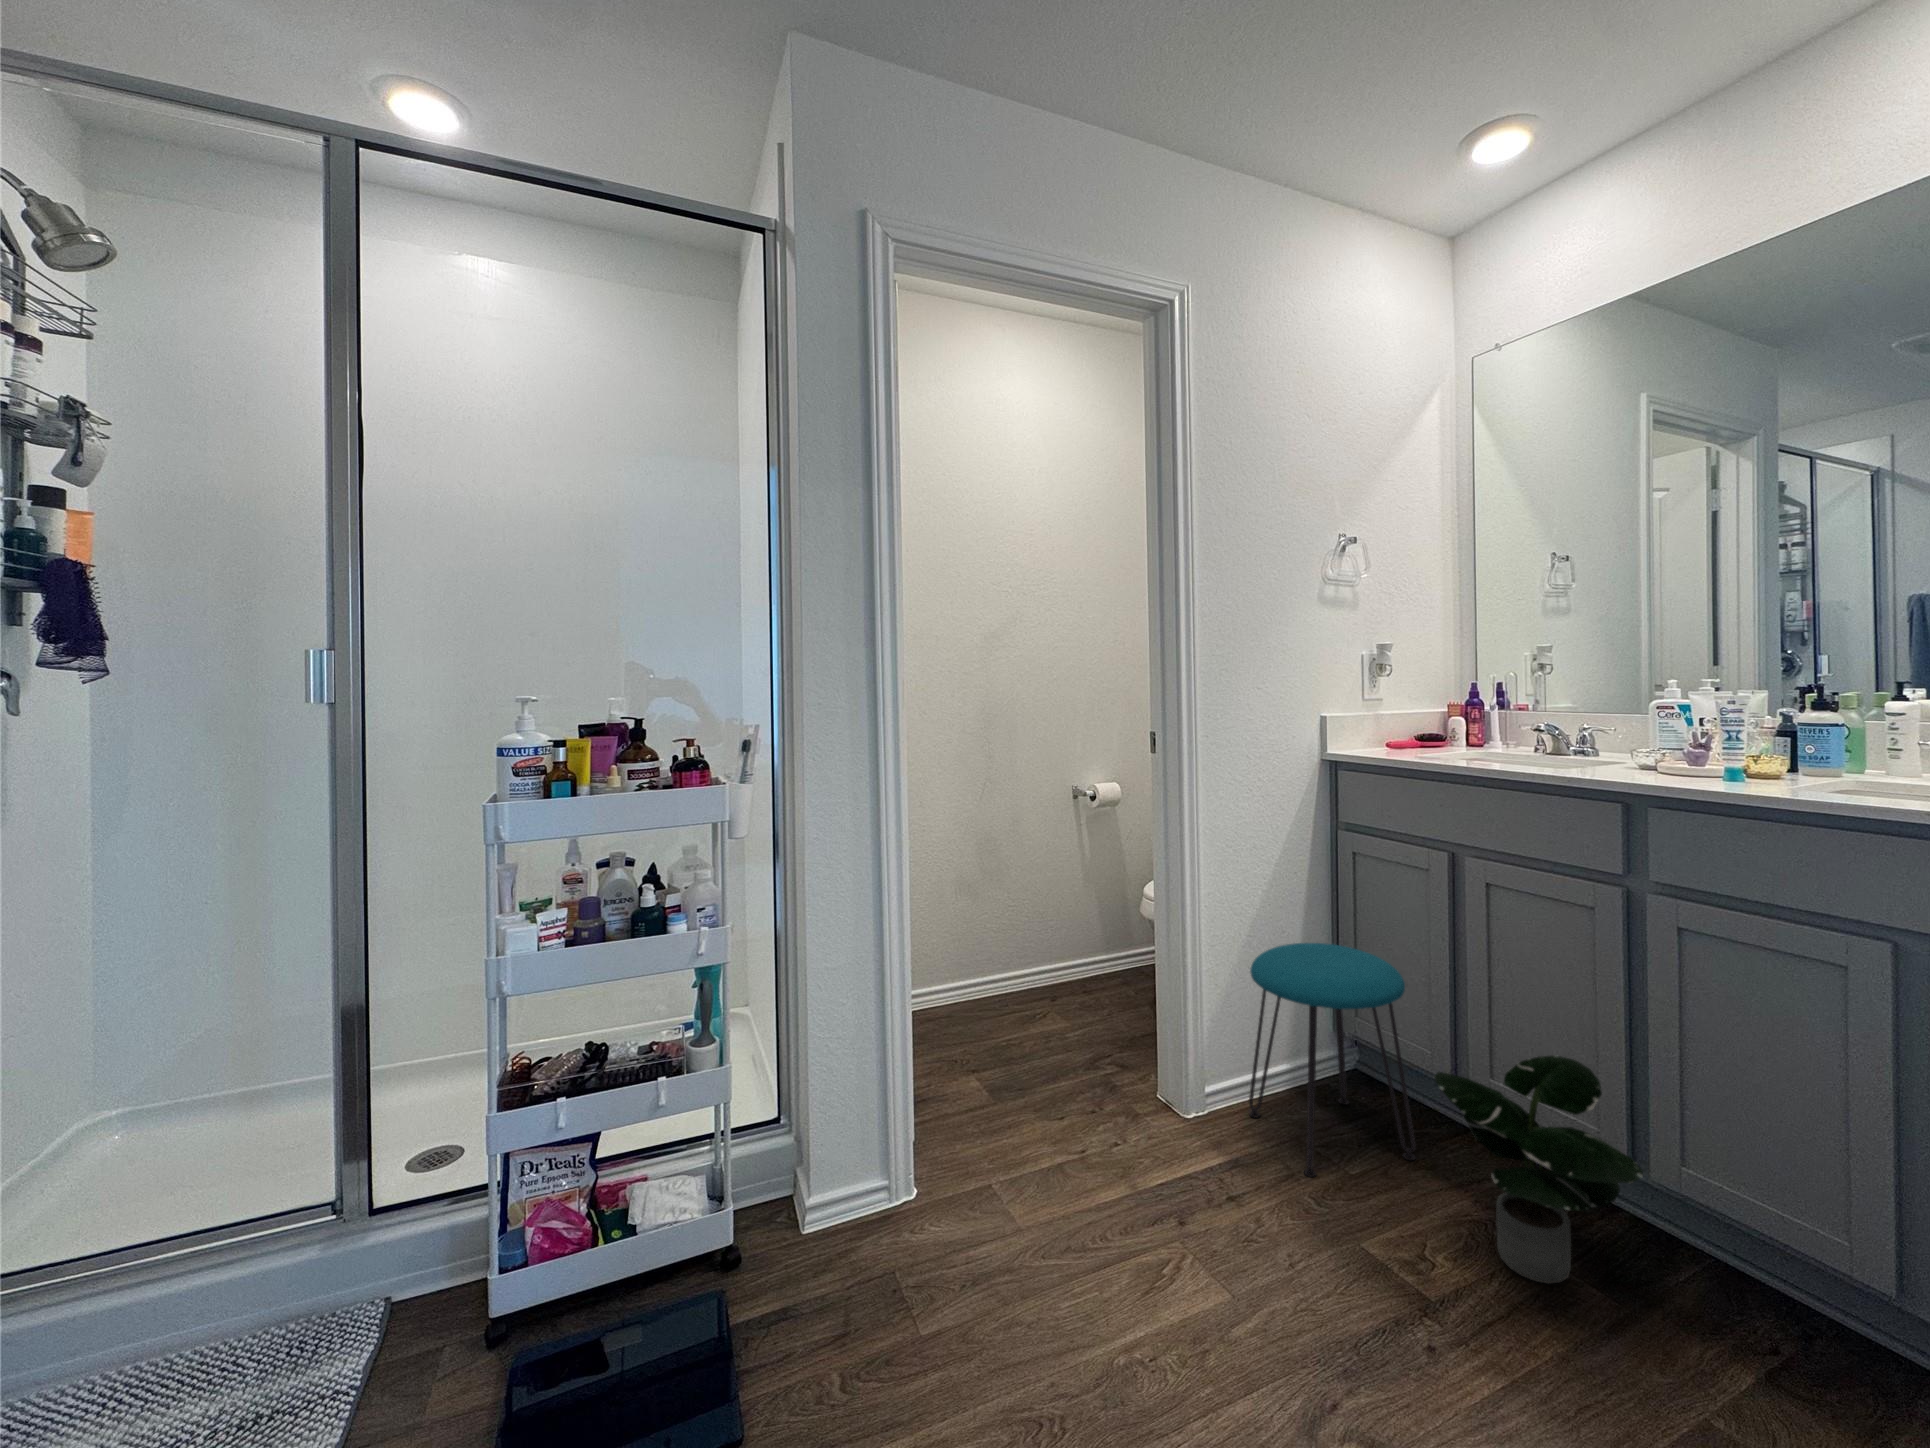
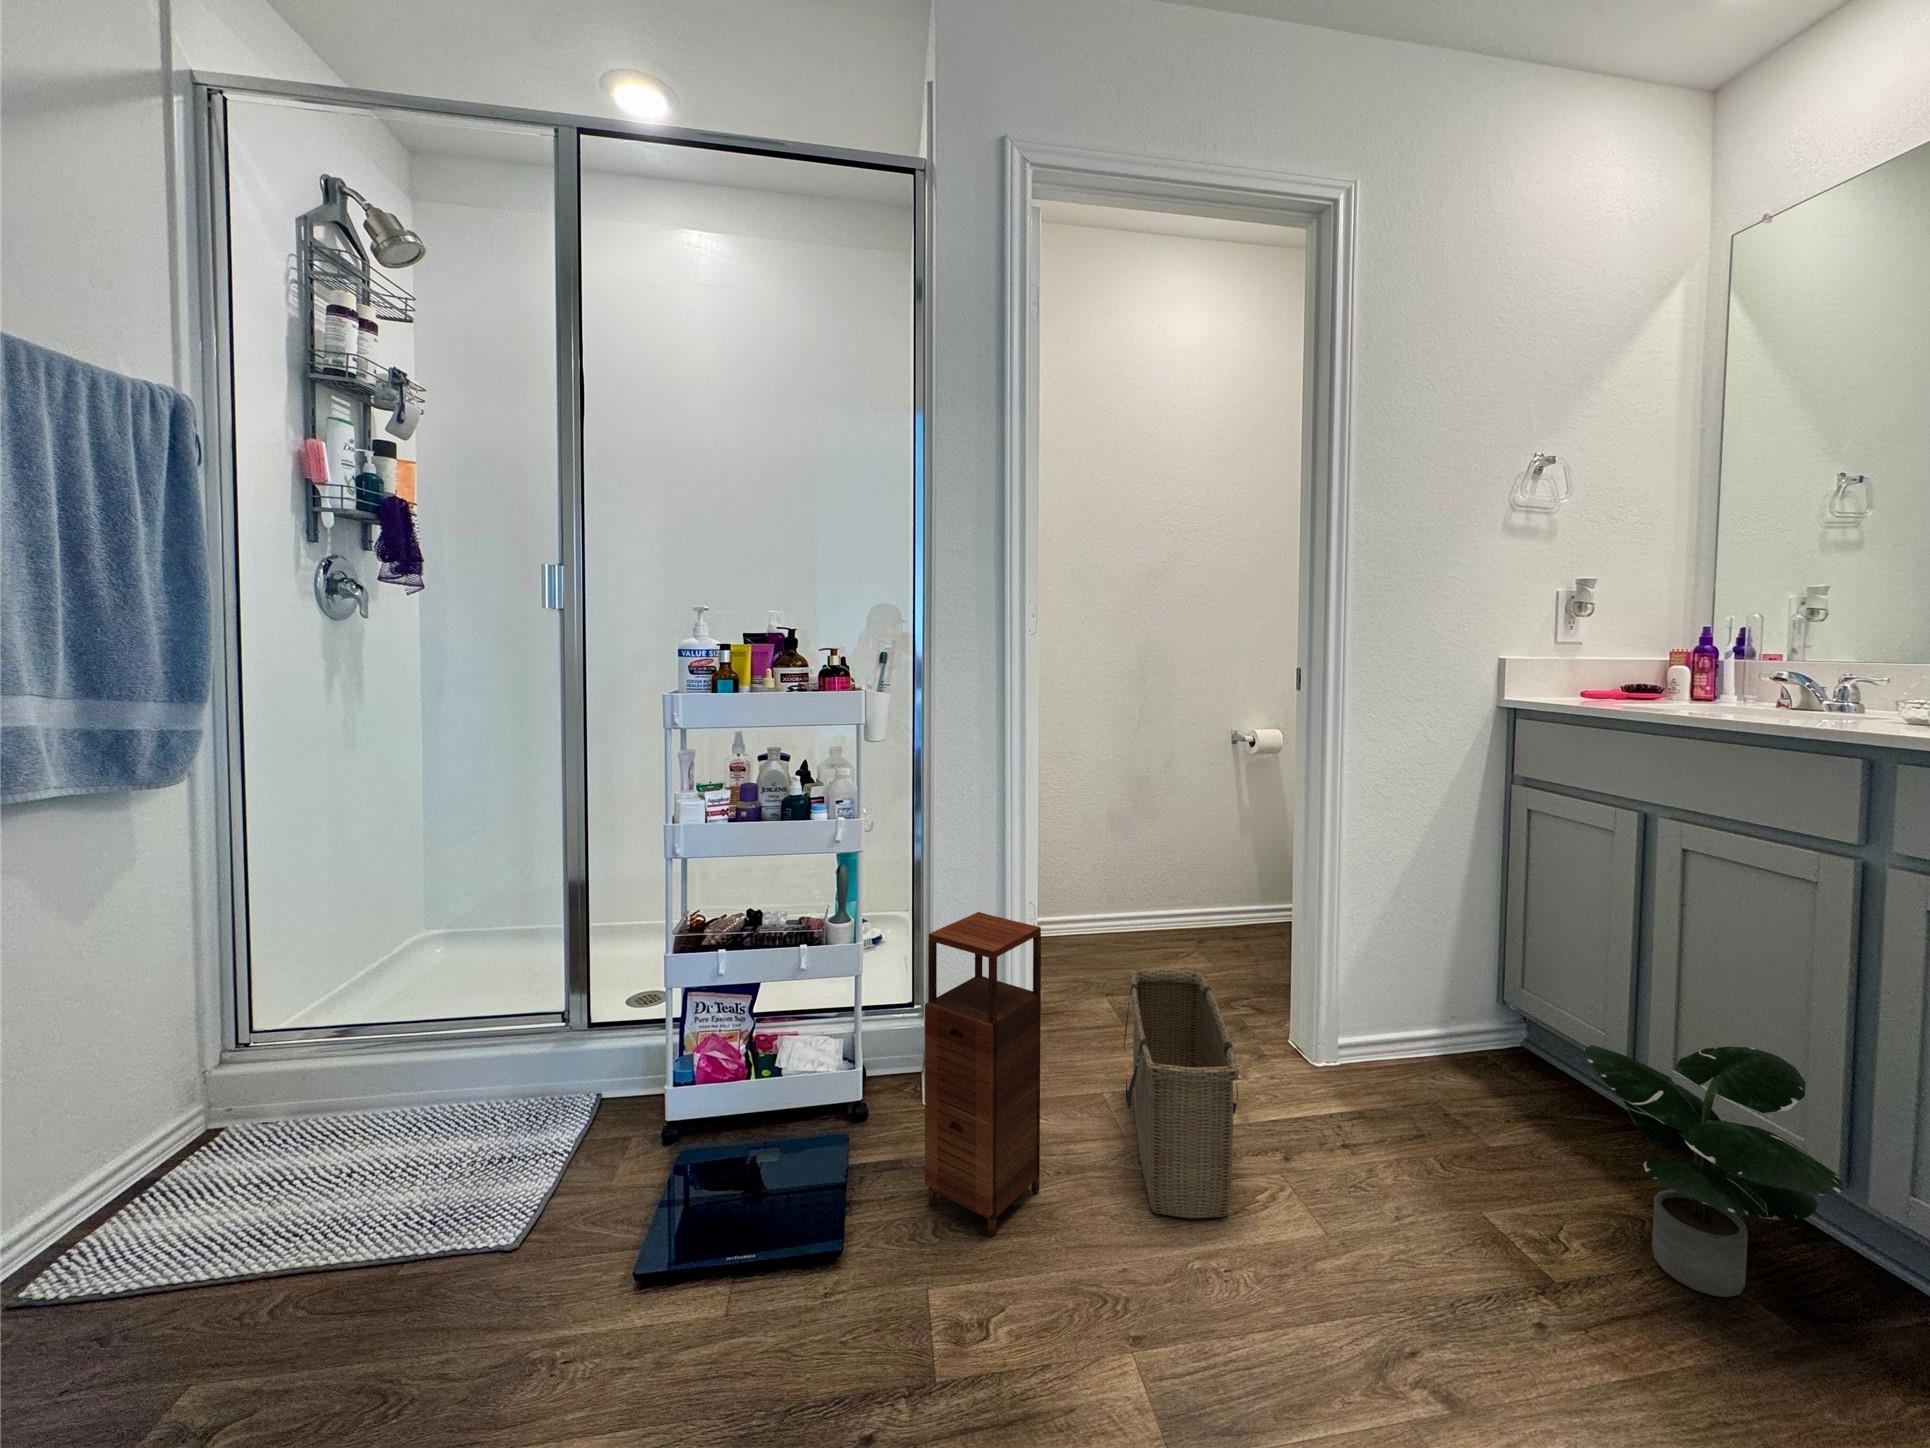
stool: present [1249,943,1416,1177] -> none [1385,901,1574,1145]
storage cabinet: none [824,1018,949,1378] -> present [925,912,1041,1237]
basket: none [1016,1044,1147,1311] -> present [1124,969,1239,1218]

